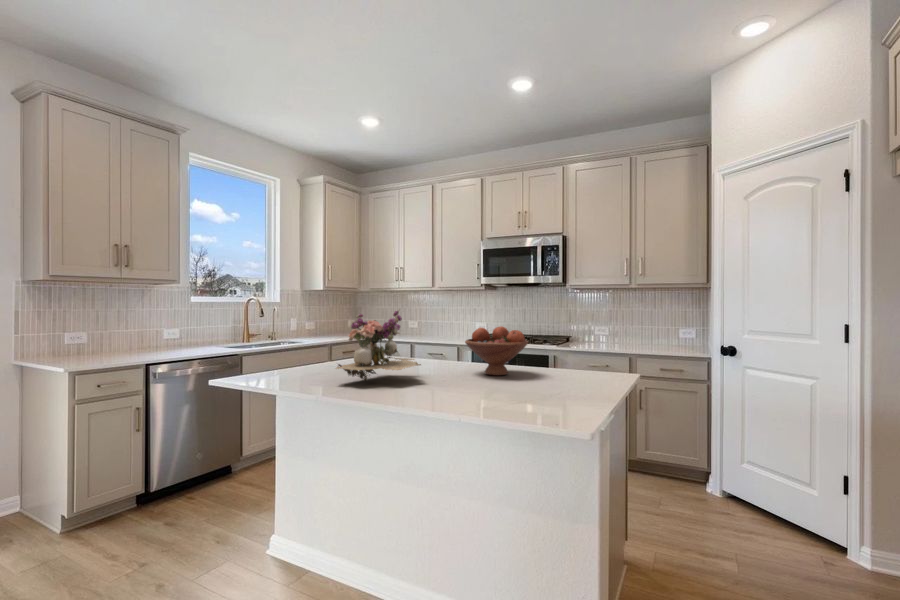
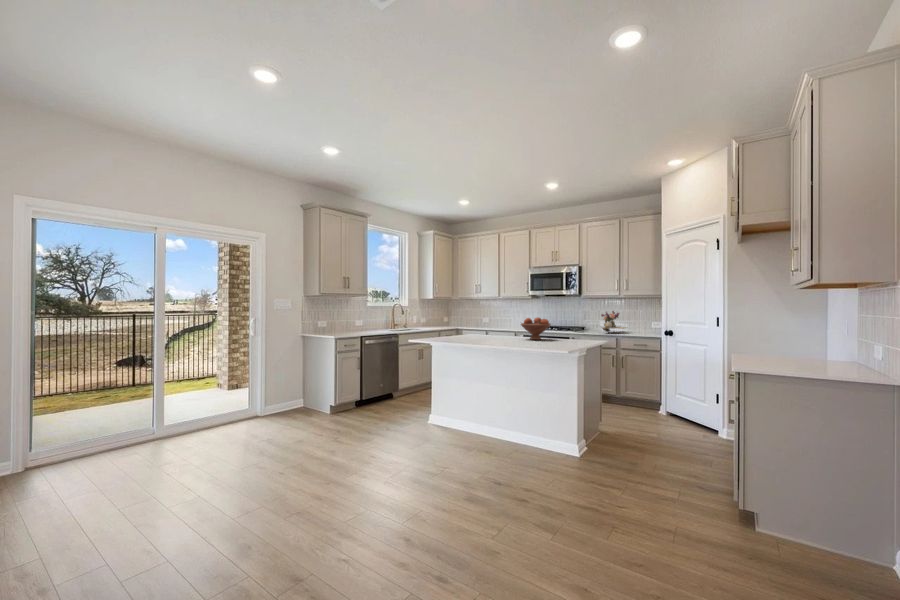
flower arrangement: present [336,310,421,381] -> present [601,311,626,332]

